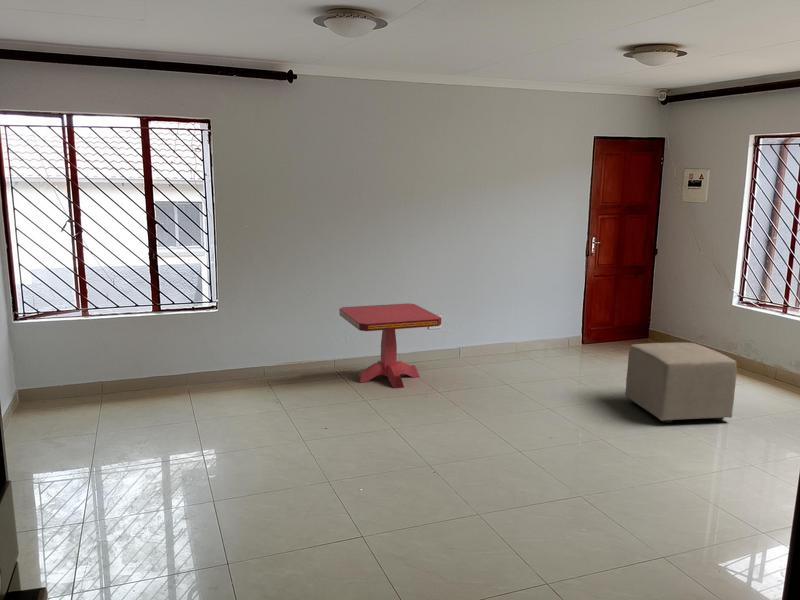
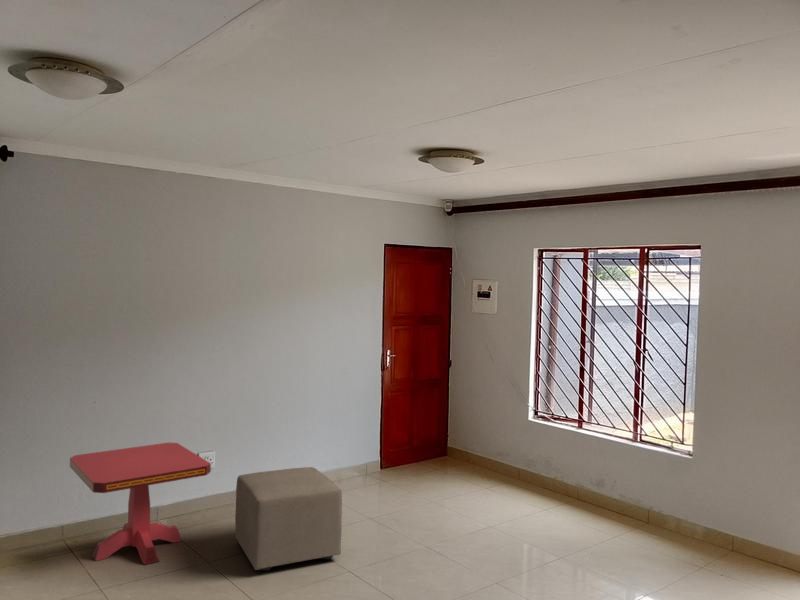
ottoman: present [625,343,737,423] -> present [235,467,342,571]

